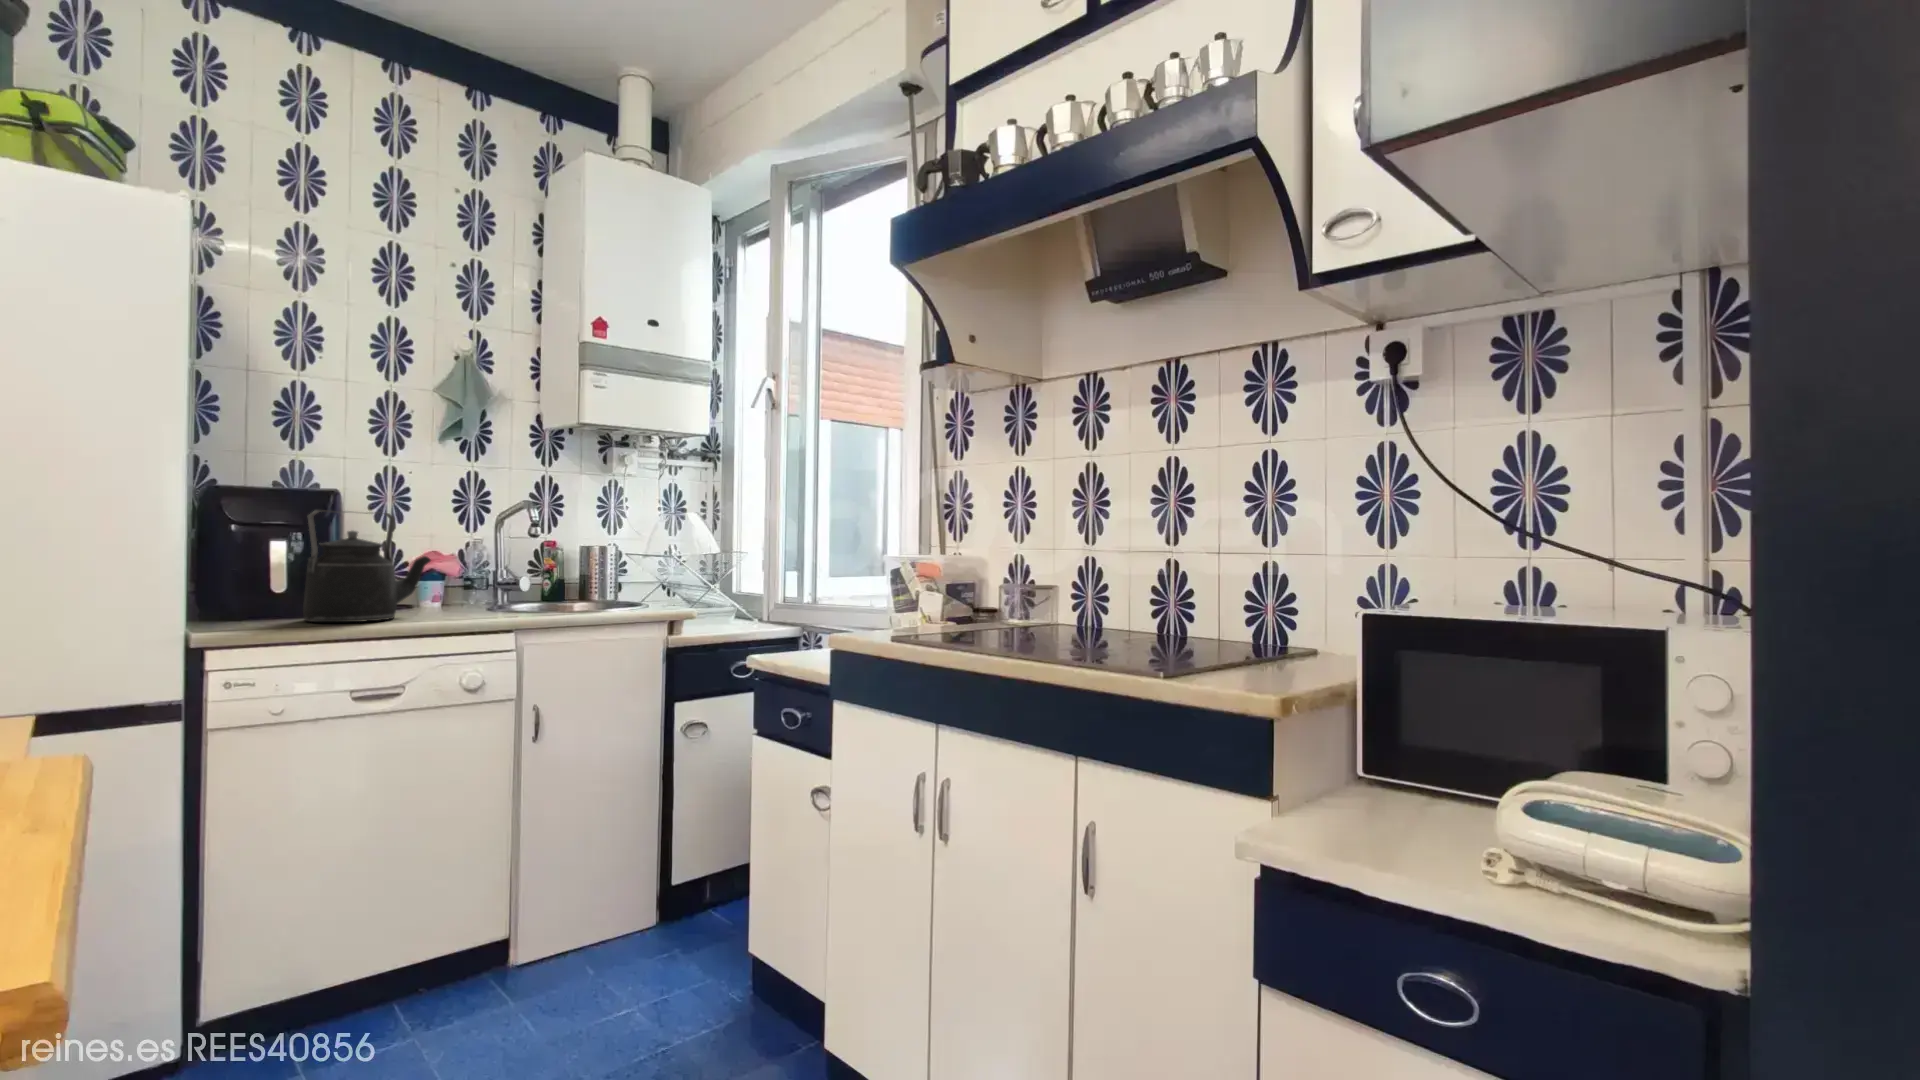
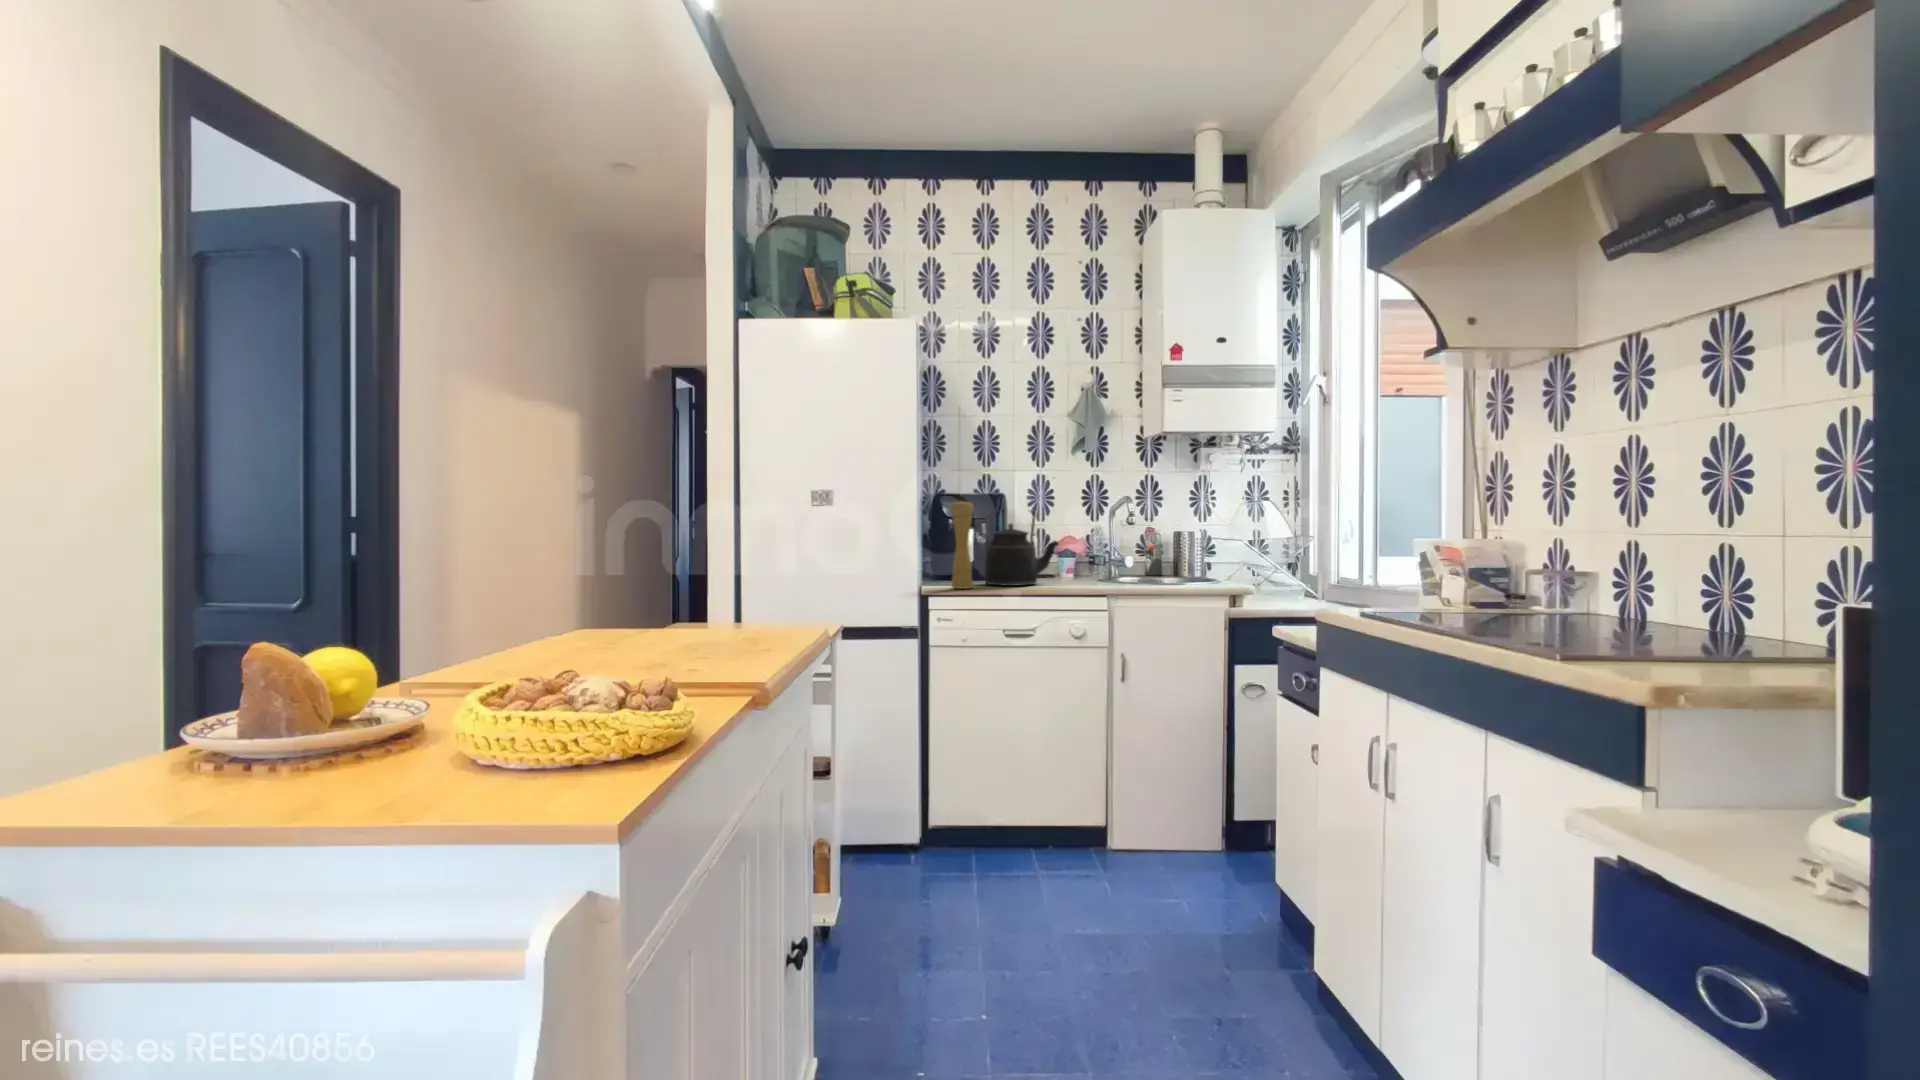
pepper mill: none [244,492,290,630] -> present [951,501,973,589]

